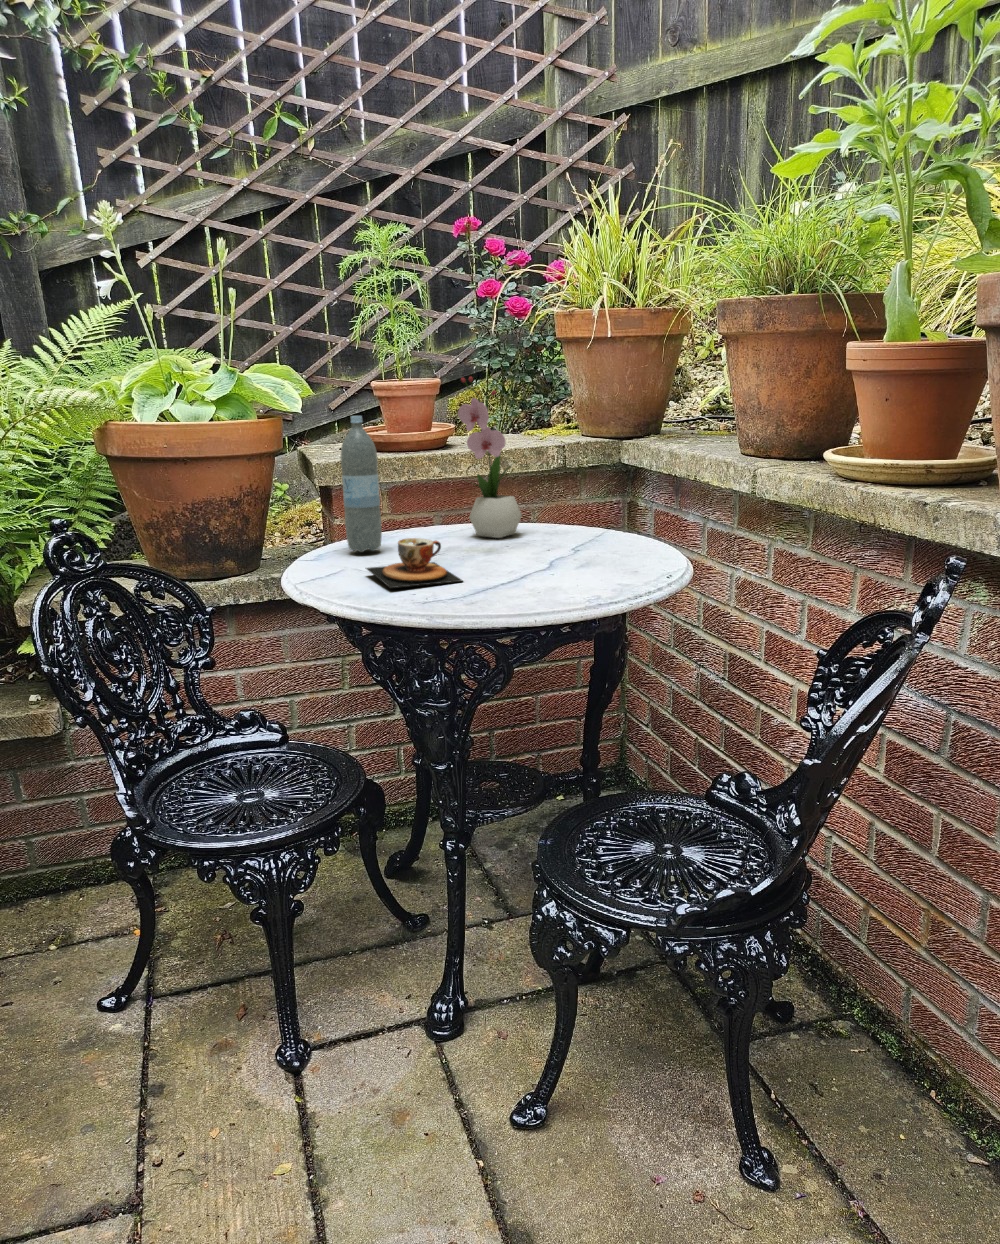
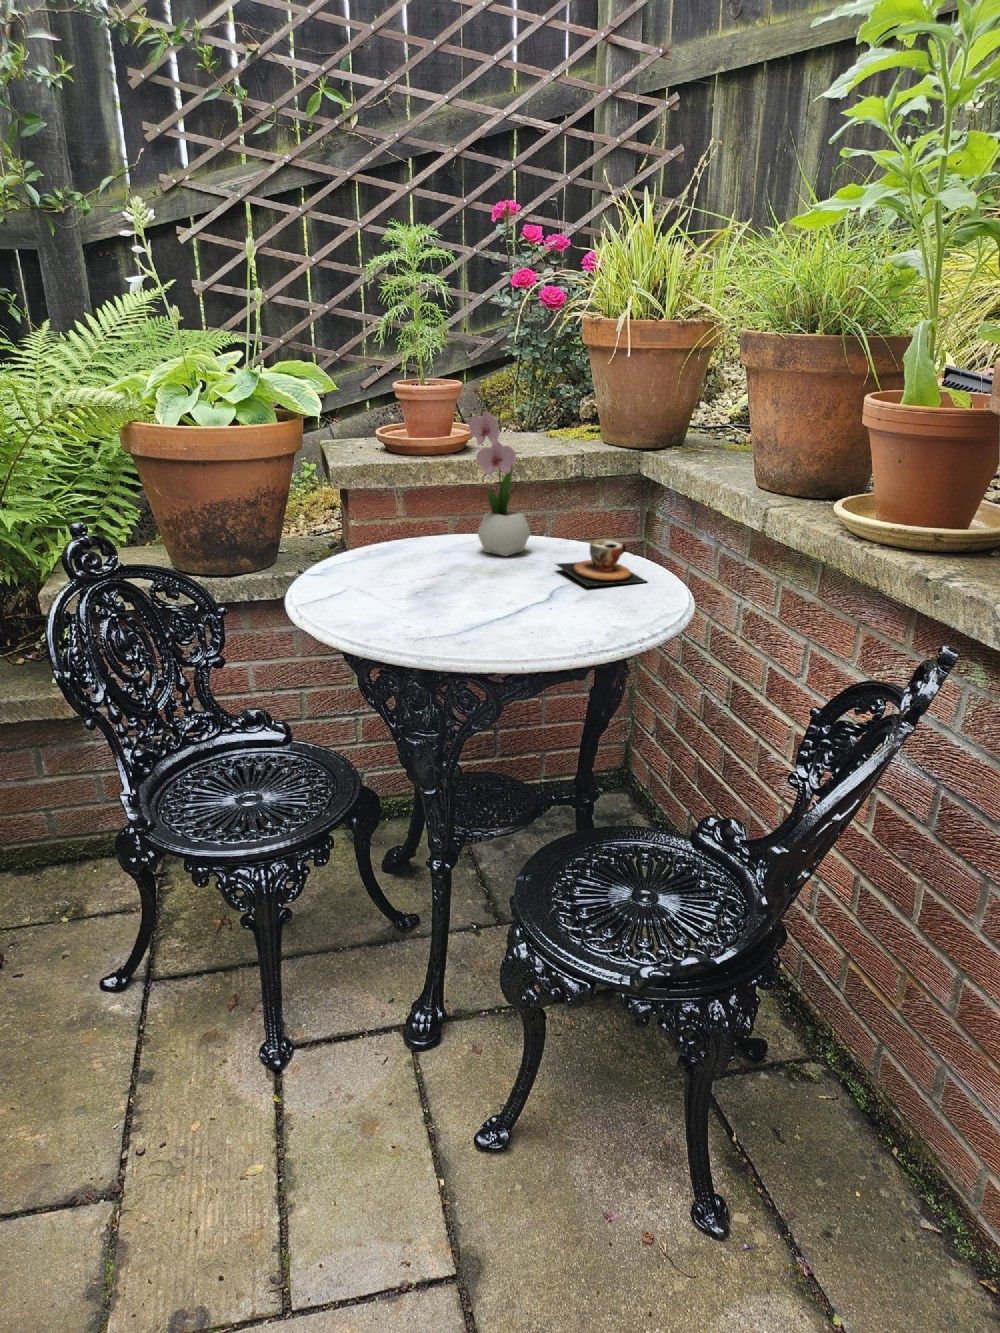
water bottle: present [341,416,382,552] -> none [343,427,385,570]
teacup: present [366,538,462,588] -> present [556,539,646,586]

